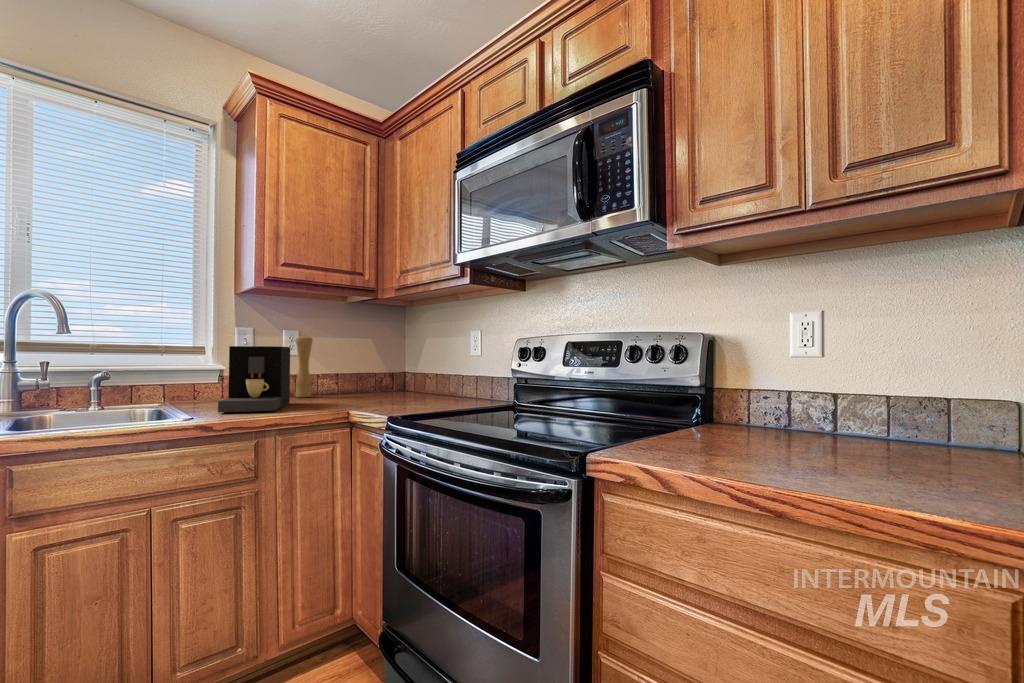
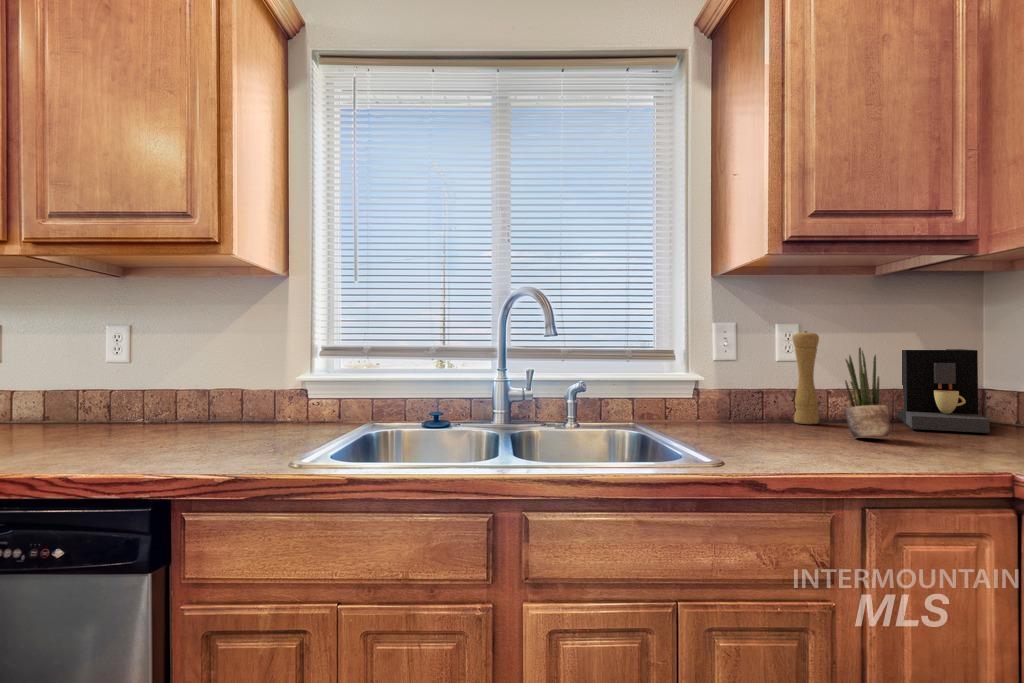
potted plant: none [321,345,345,401] -> present [845,348,890,437]
coffee maker: present [218,346,290,412] -> present [898,349,990,433]

